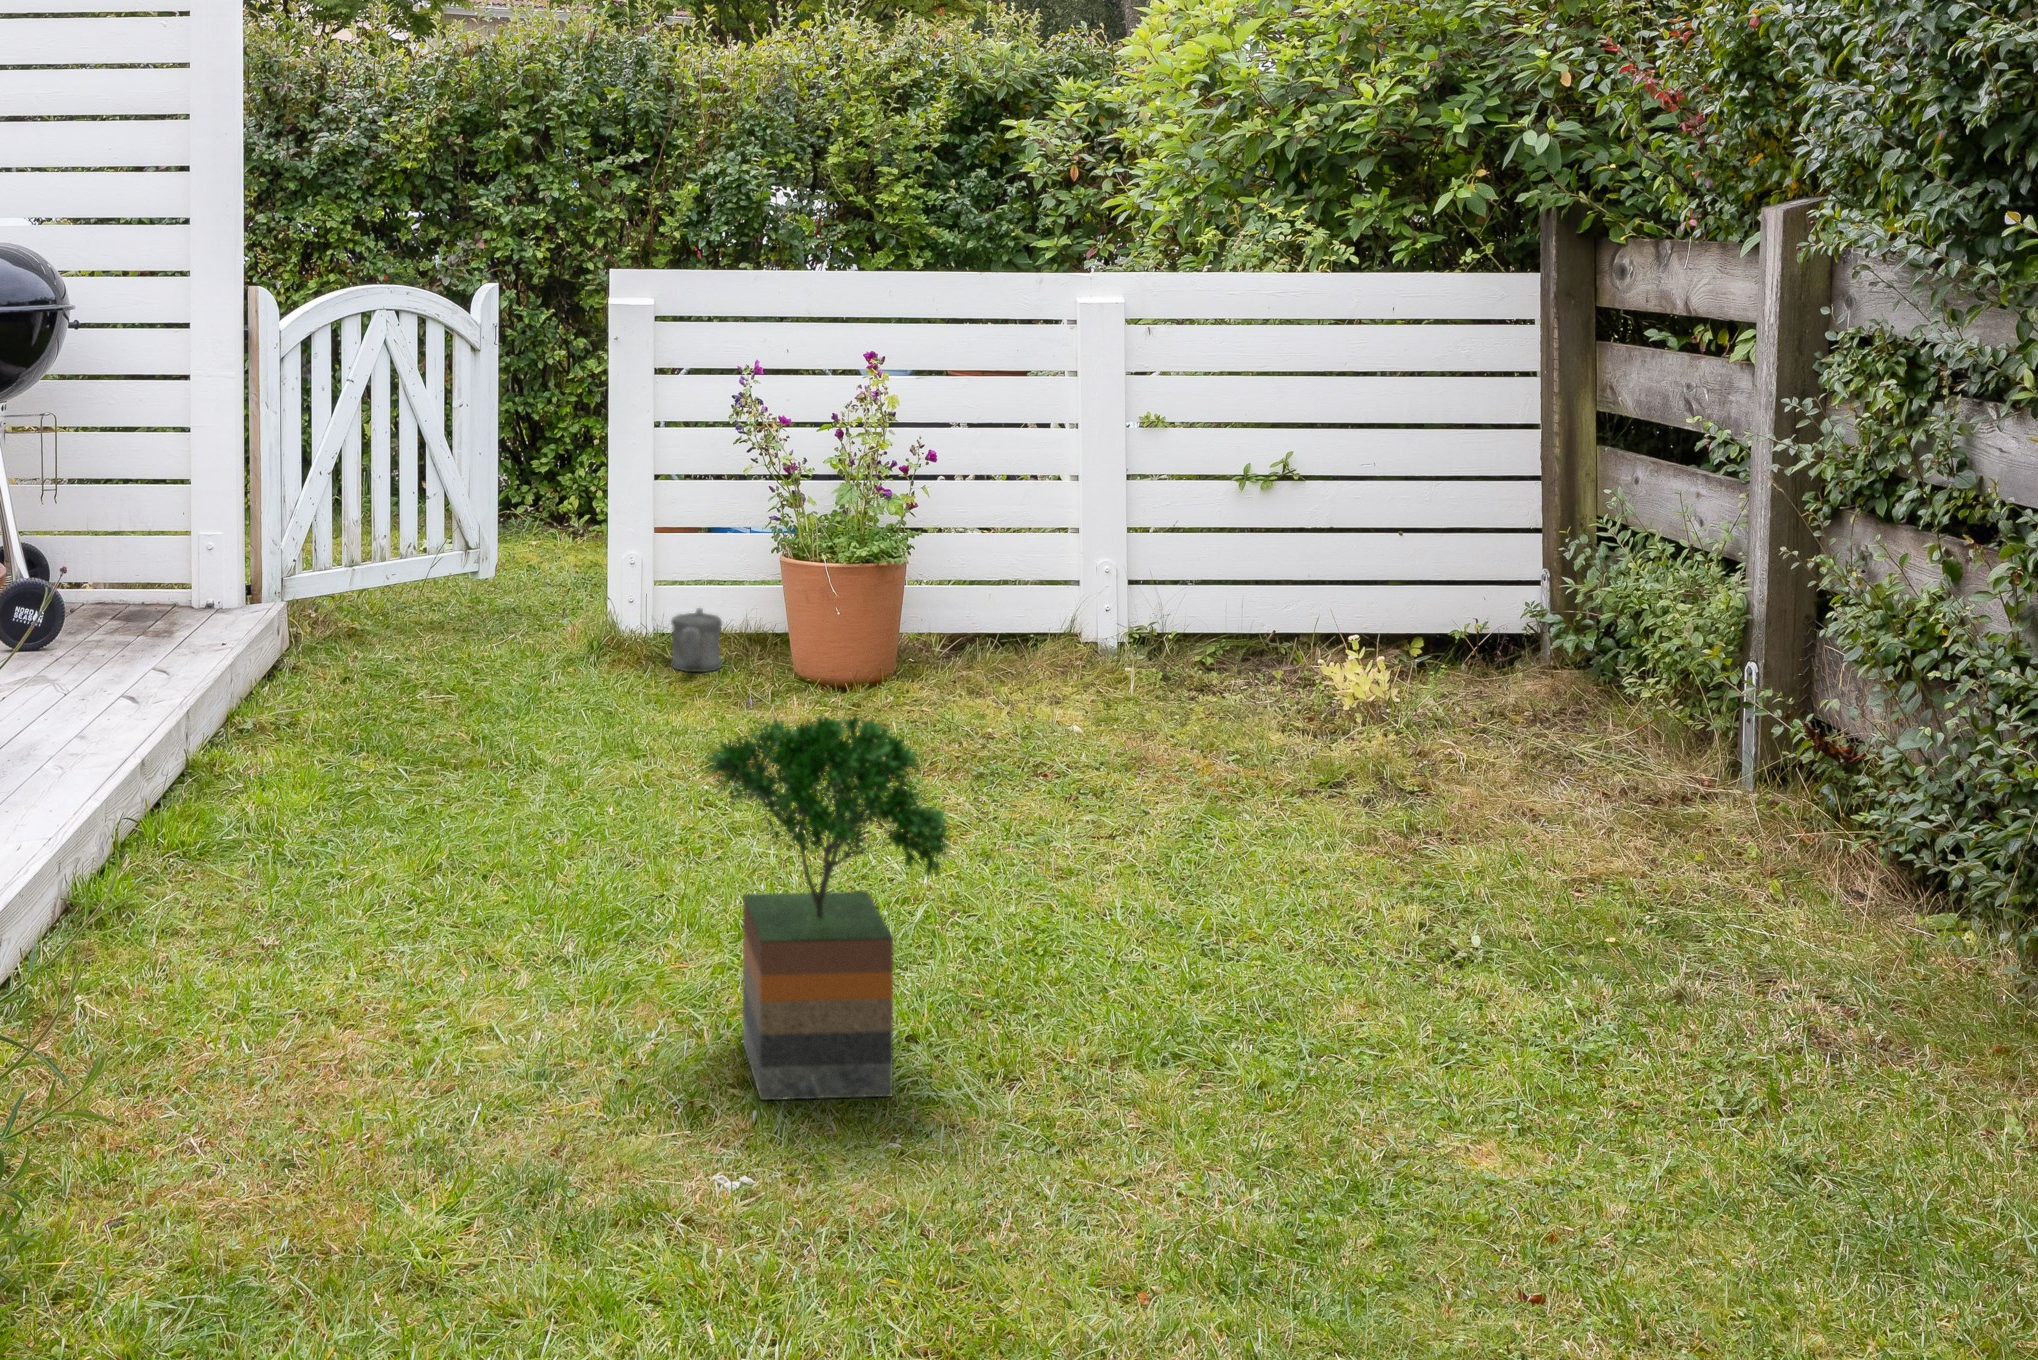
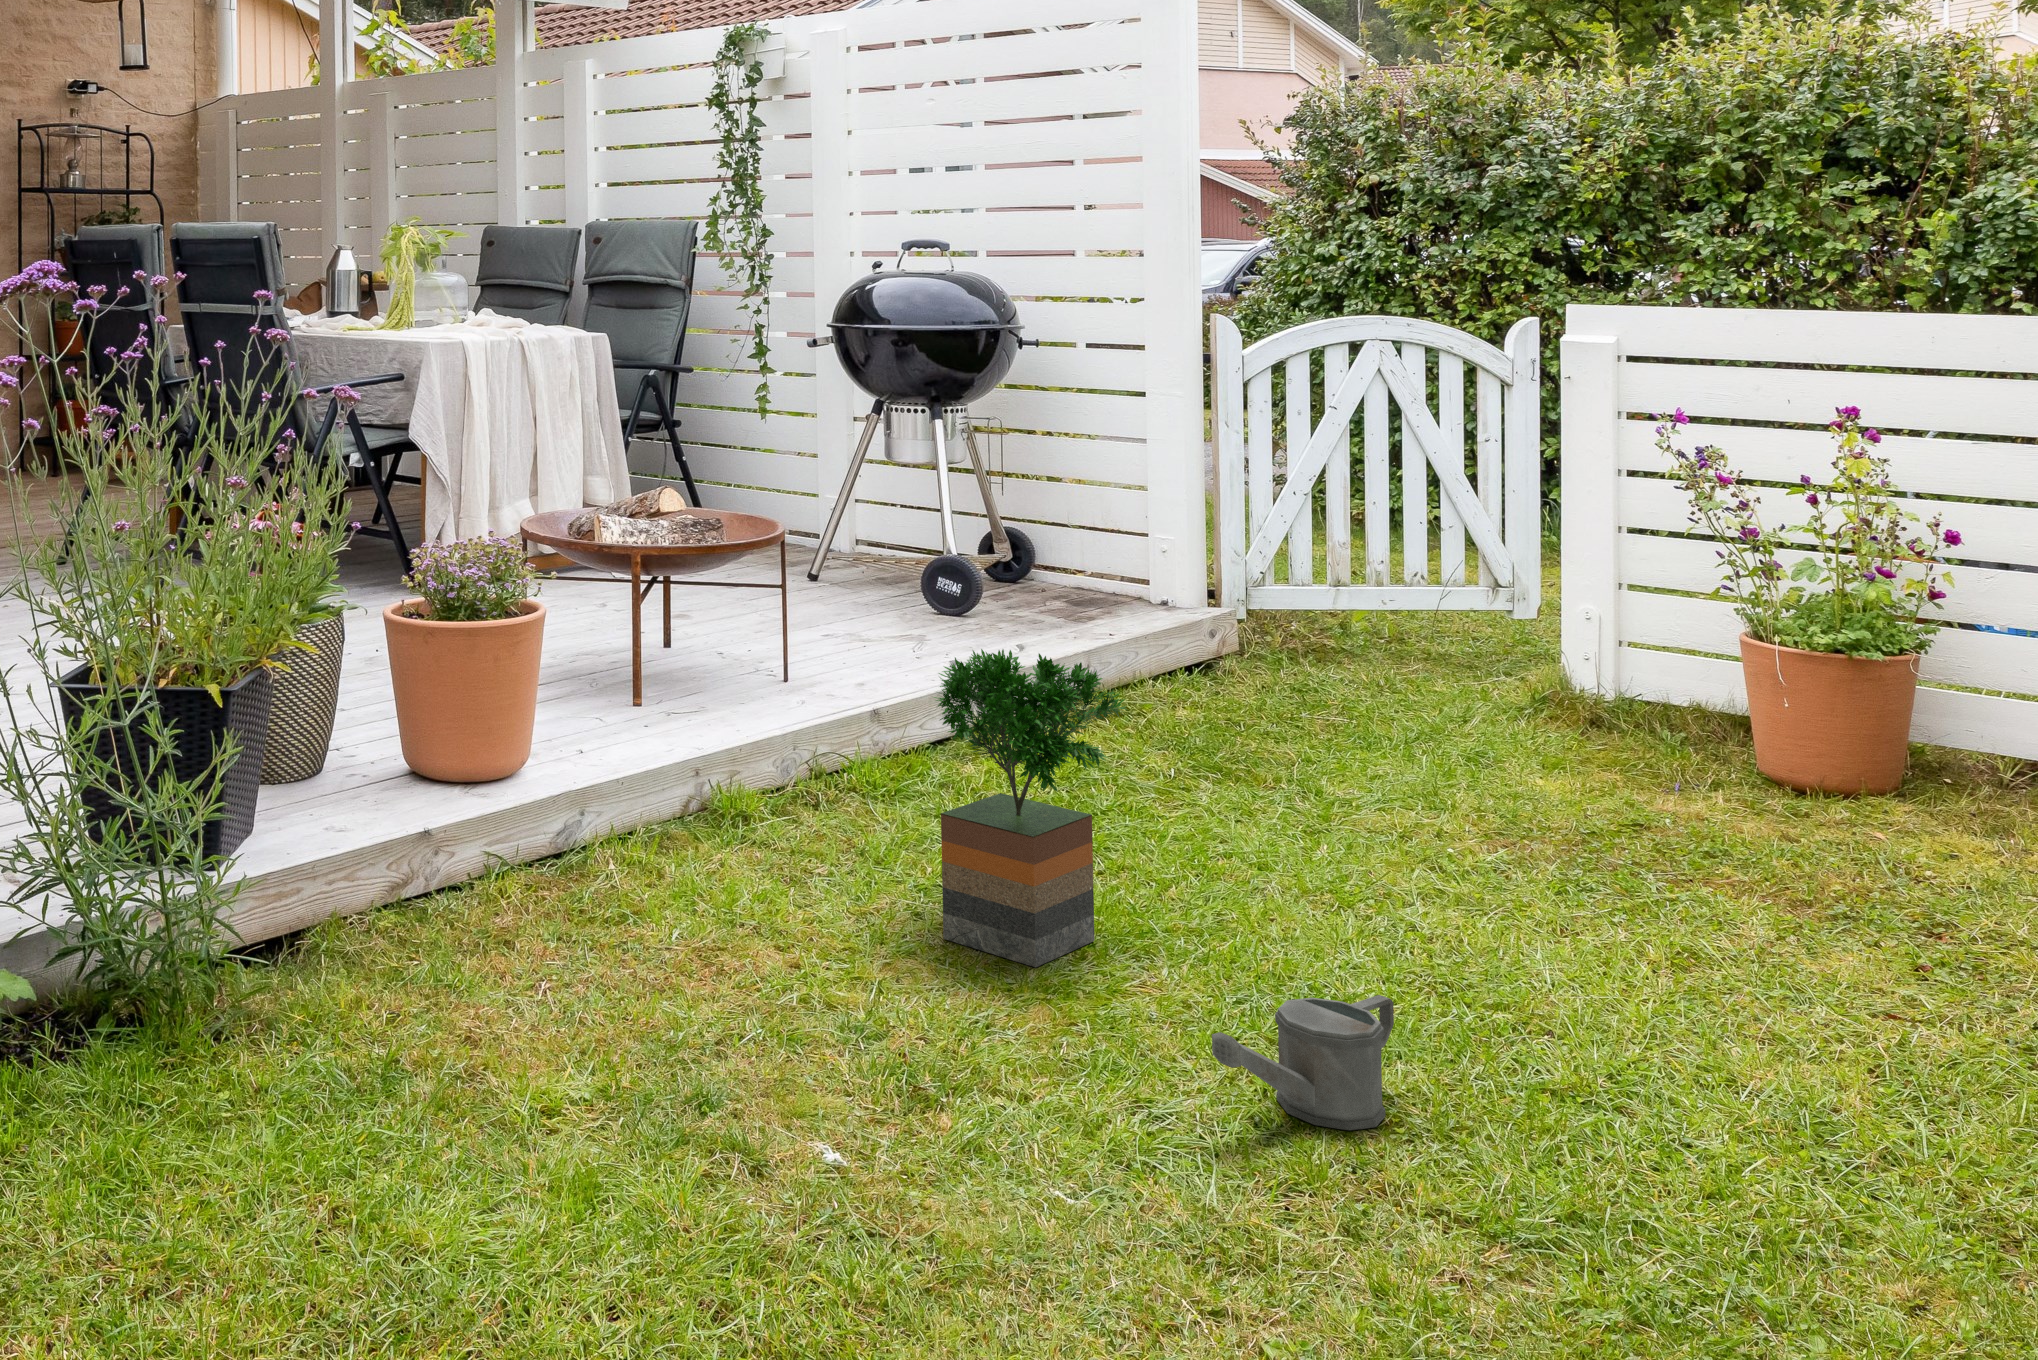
watering can: present [671,608,722,672] -> present [1212,995,1394,1130]

